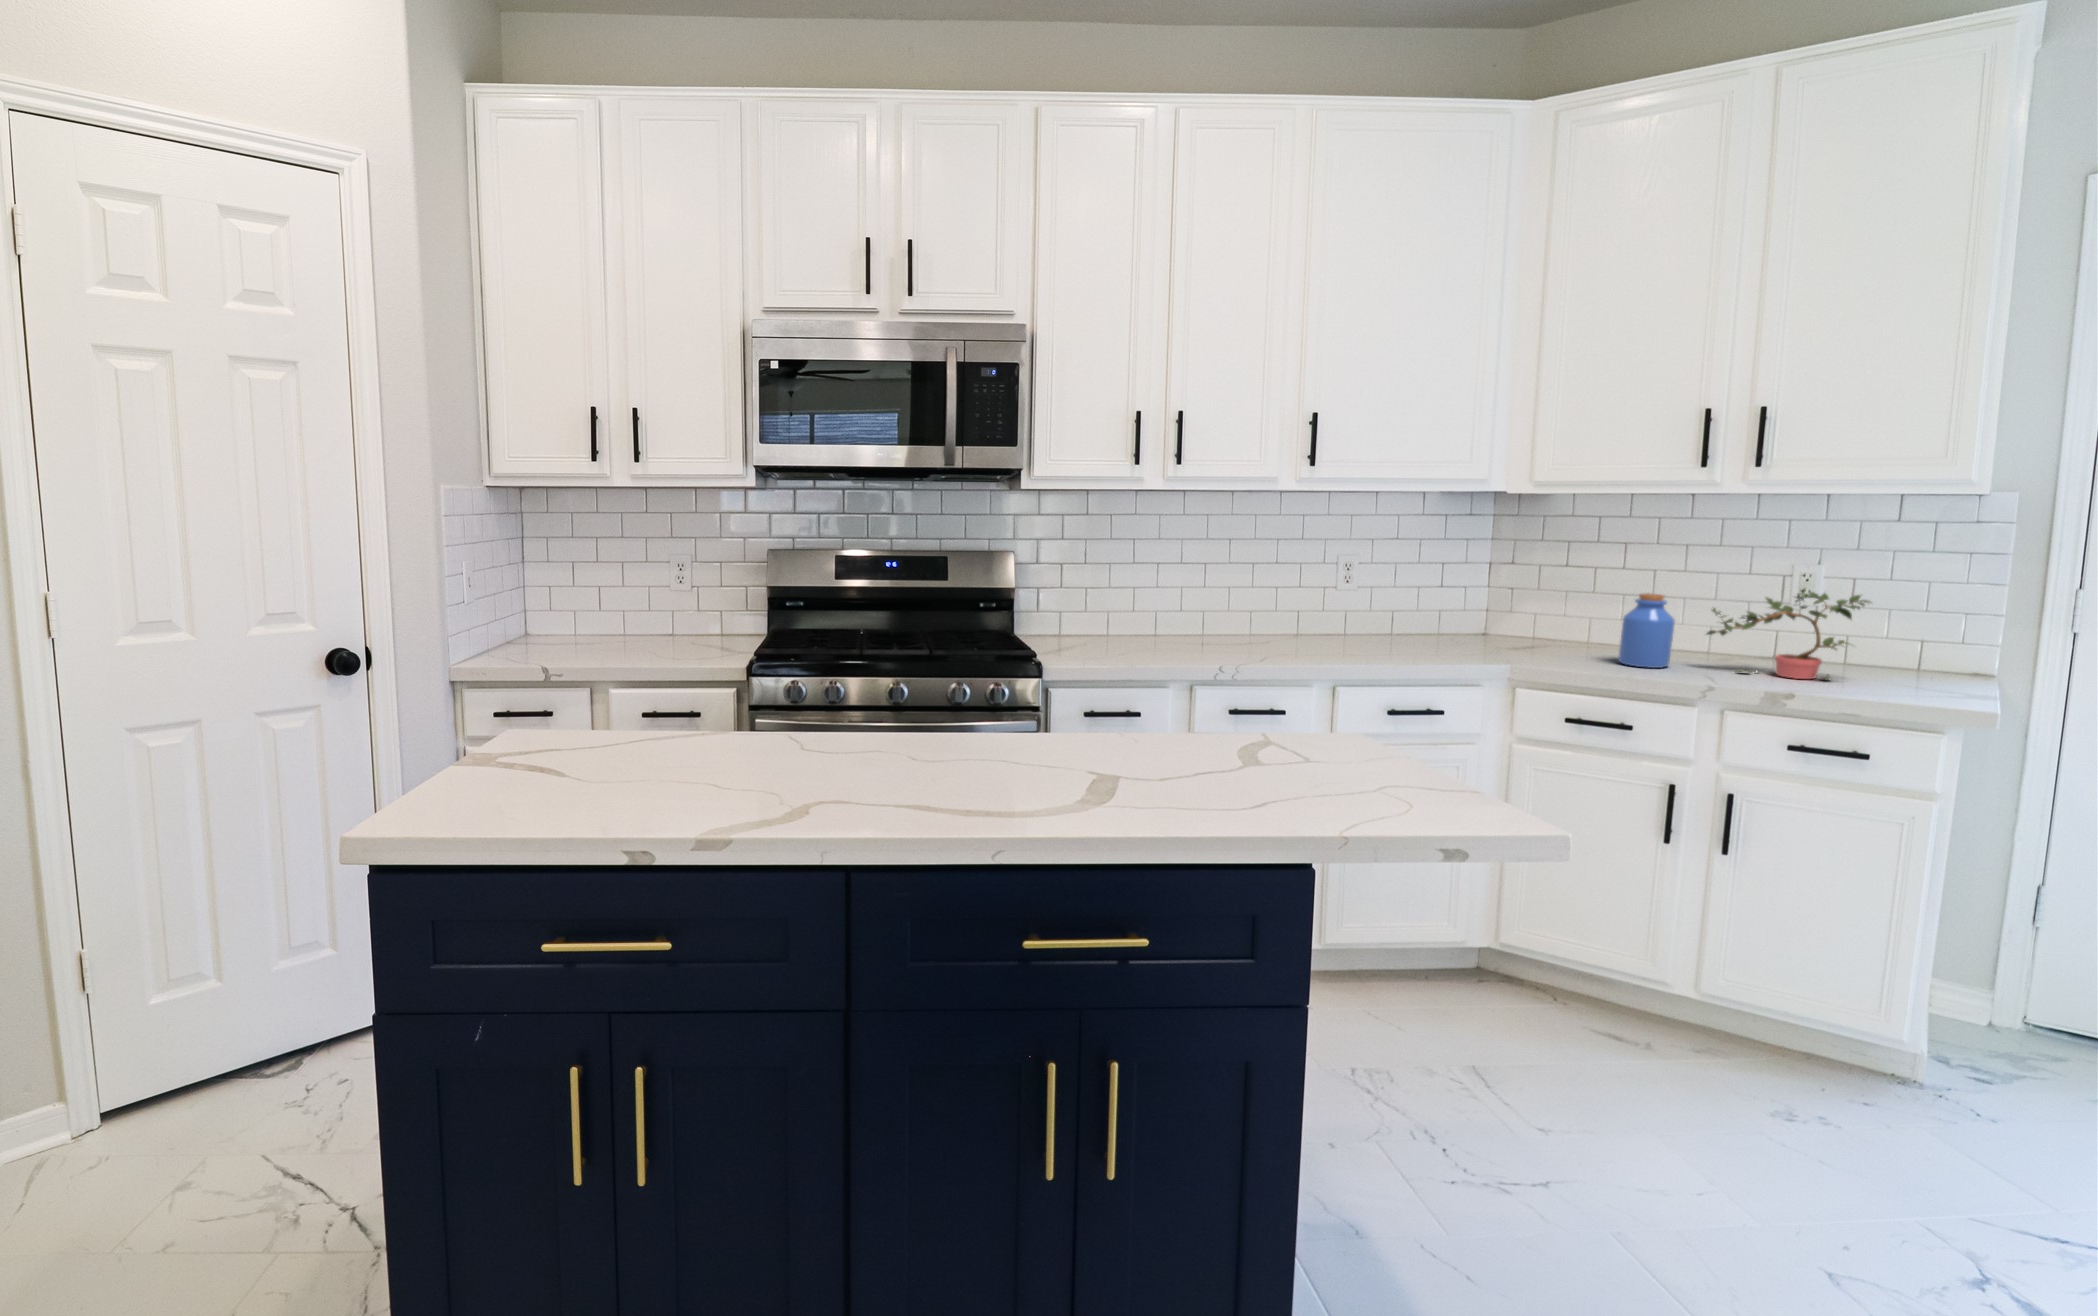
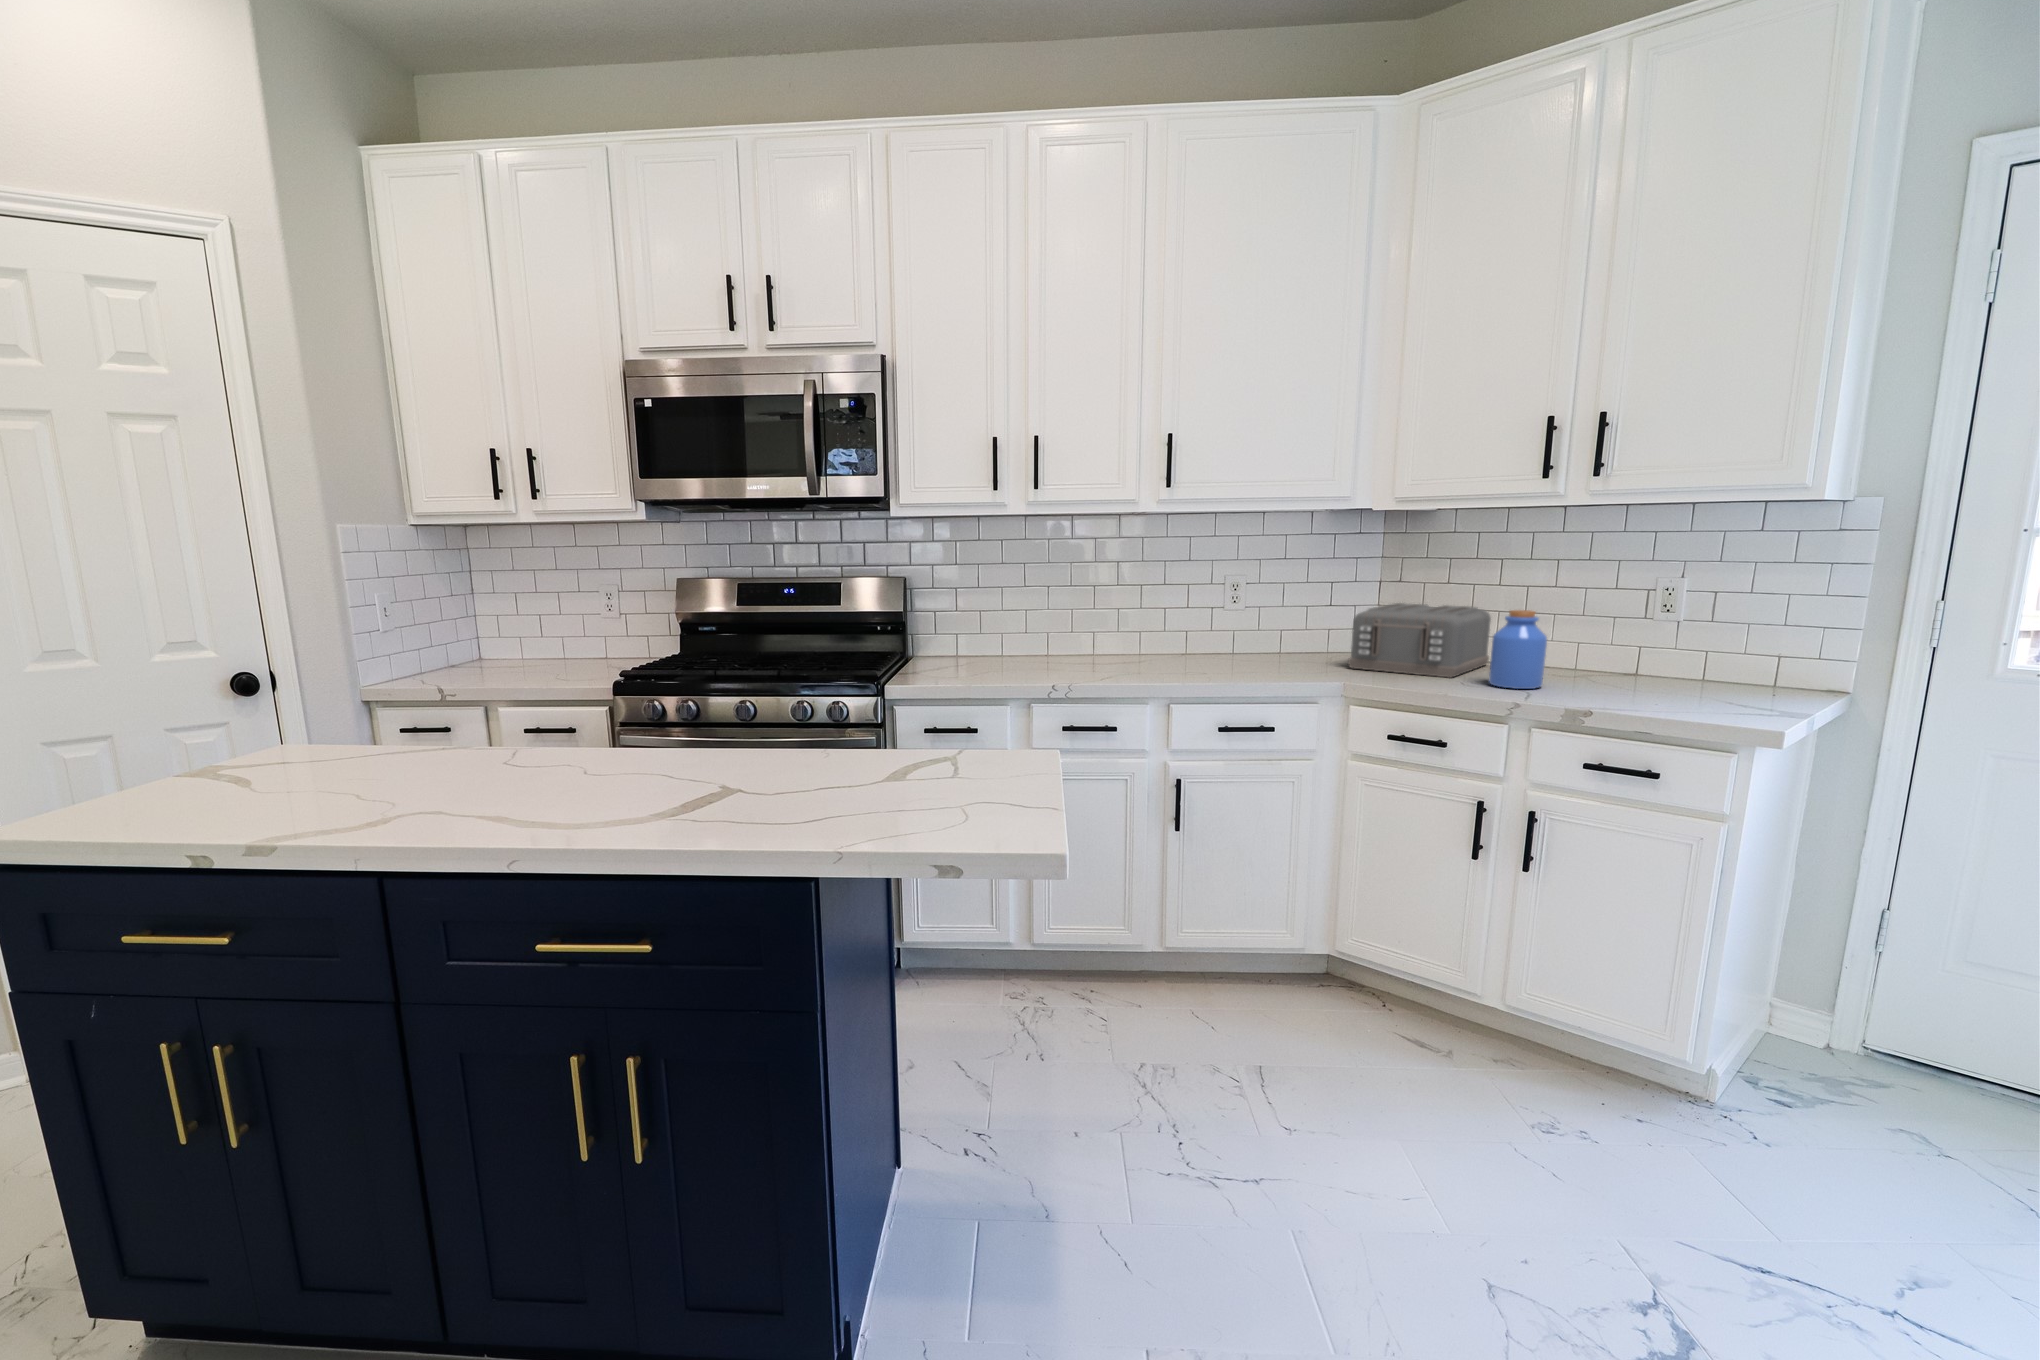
toaster: none [1472,583,1599,657] -> present [1348,603,1491,678]
potted plant: present [1707,588,1870,680] -> none [1580,600,1762,703]

